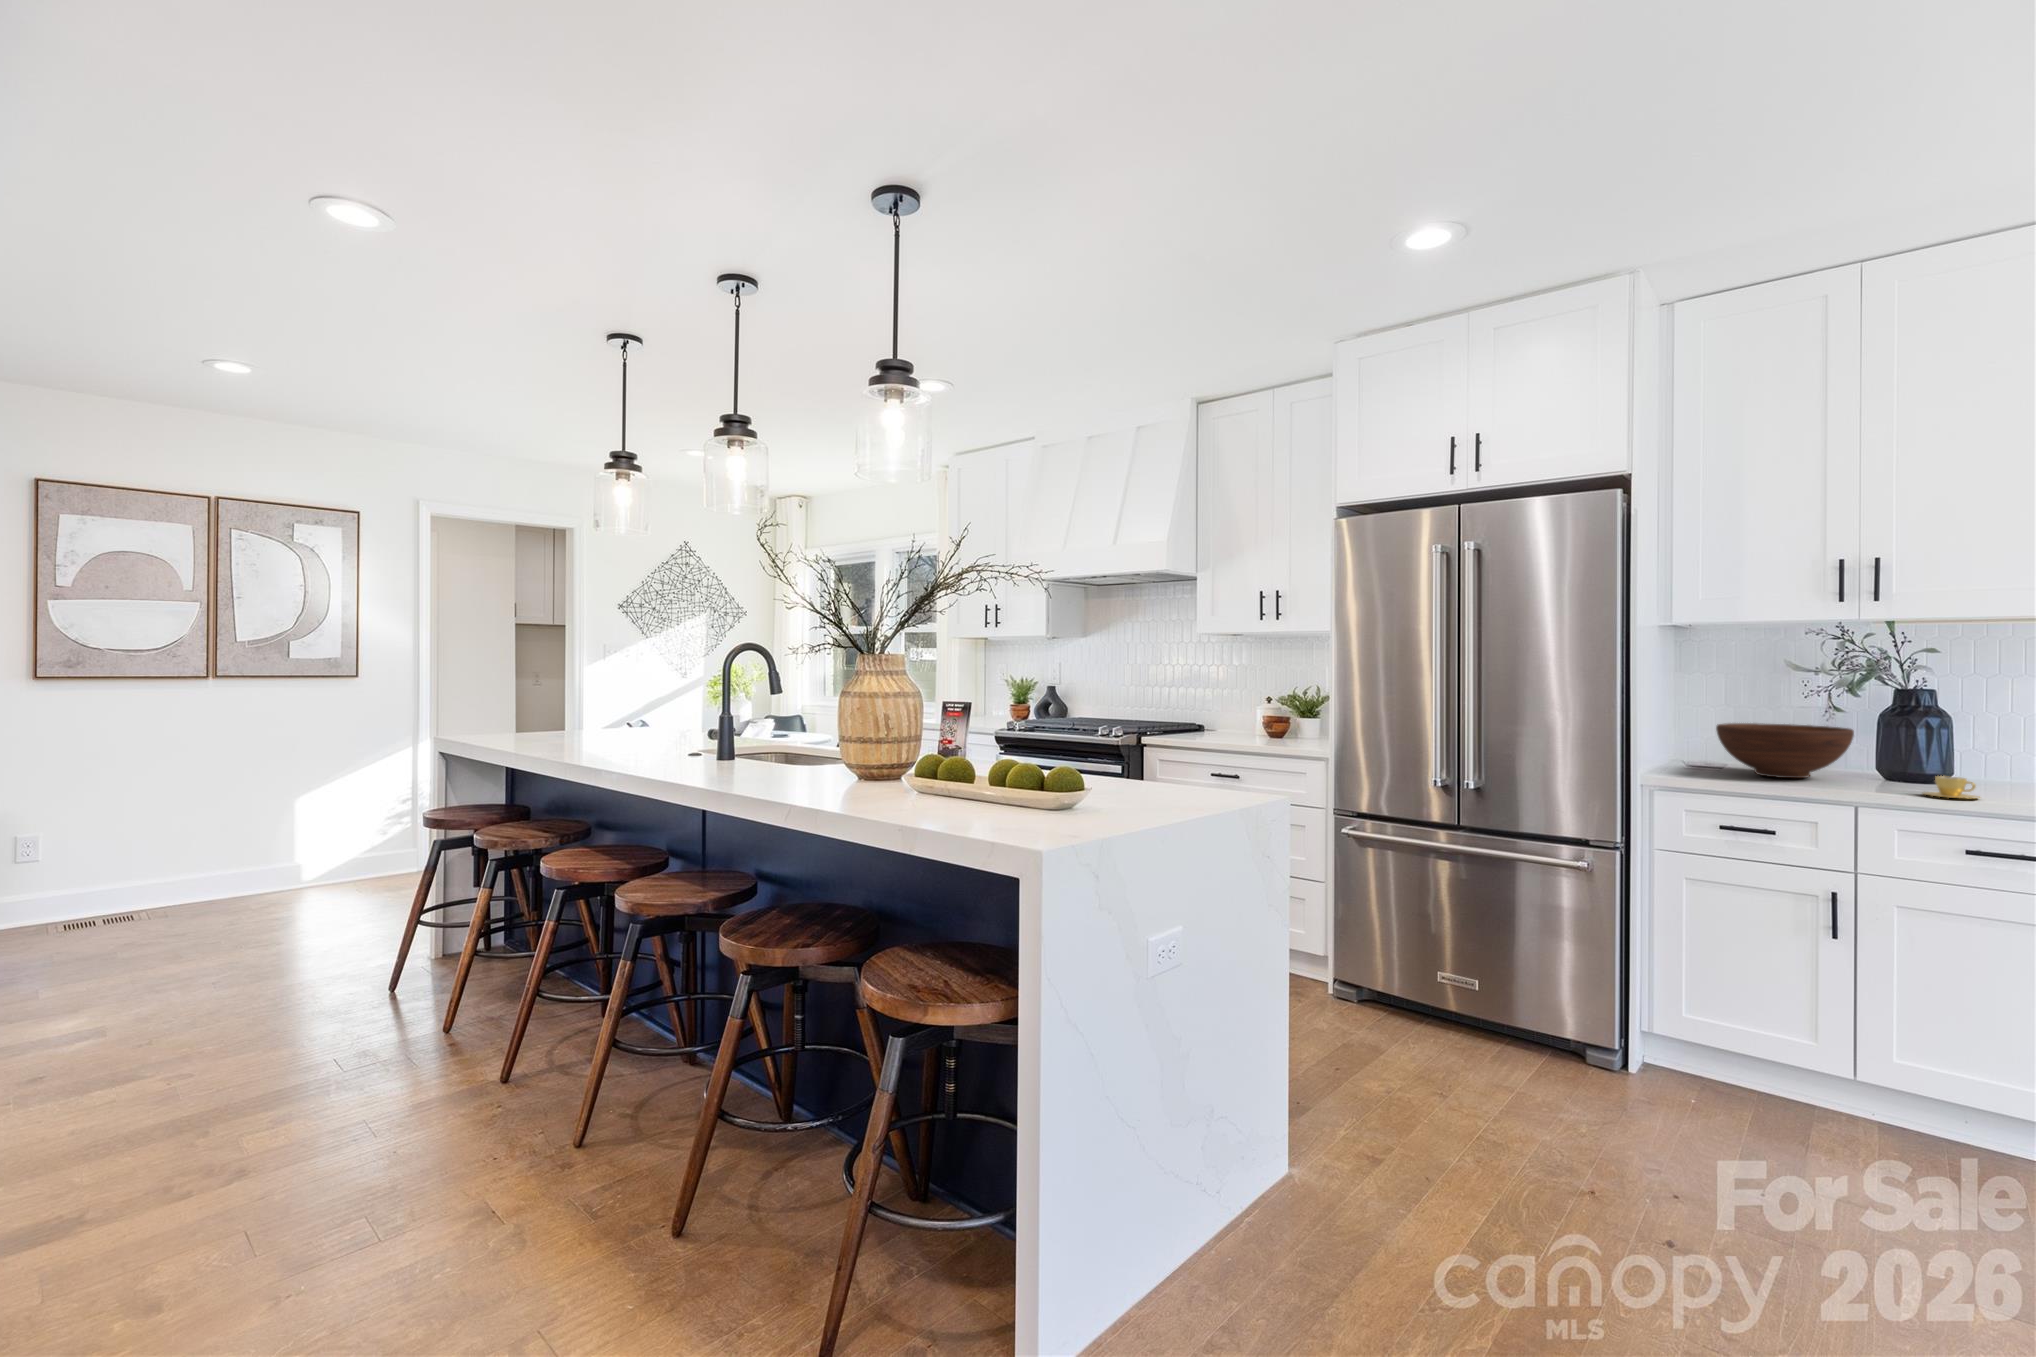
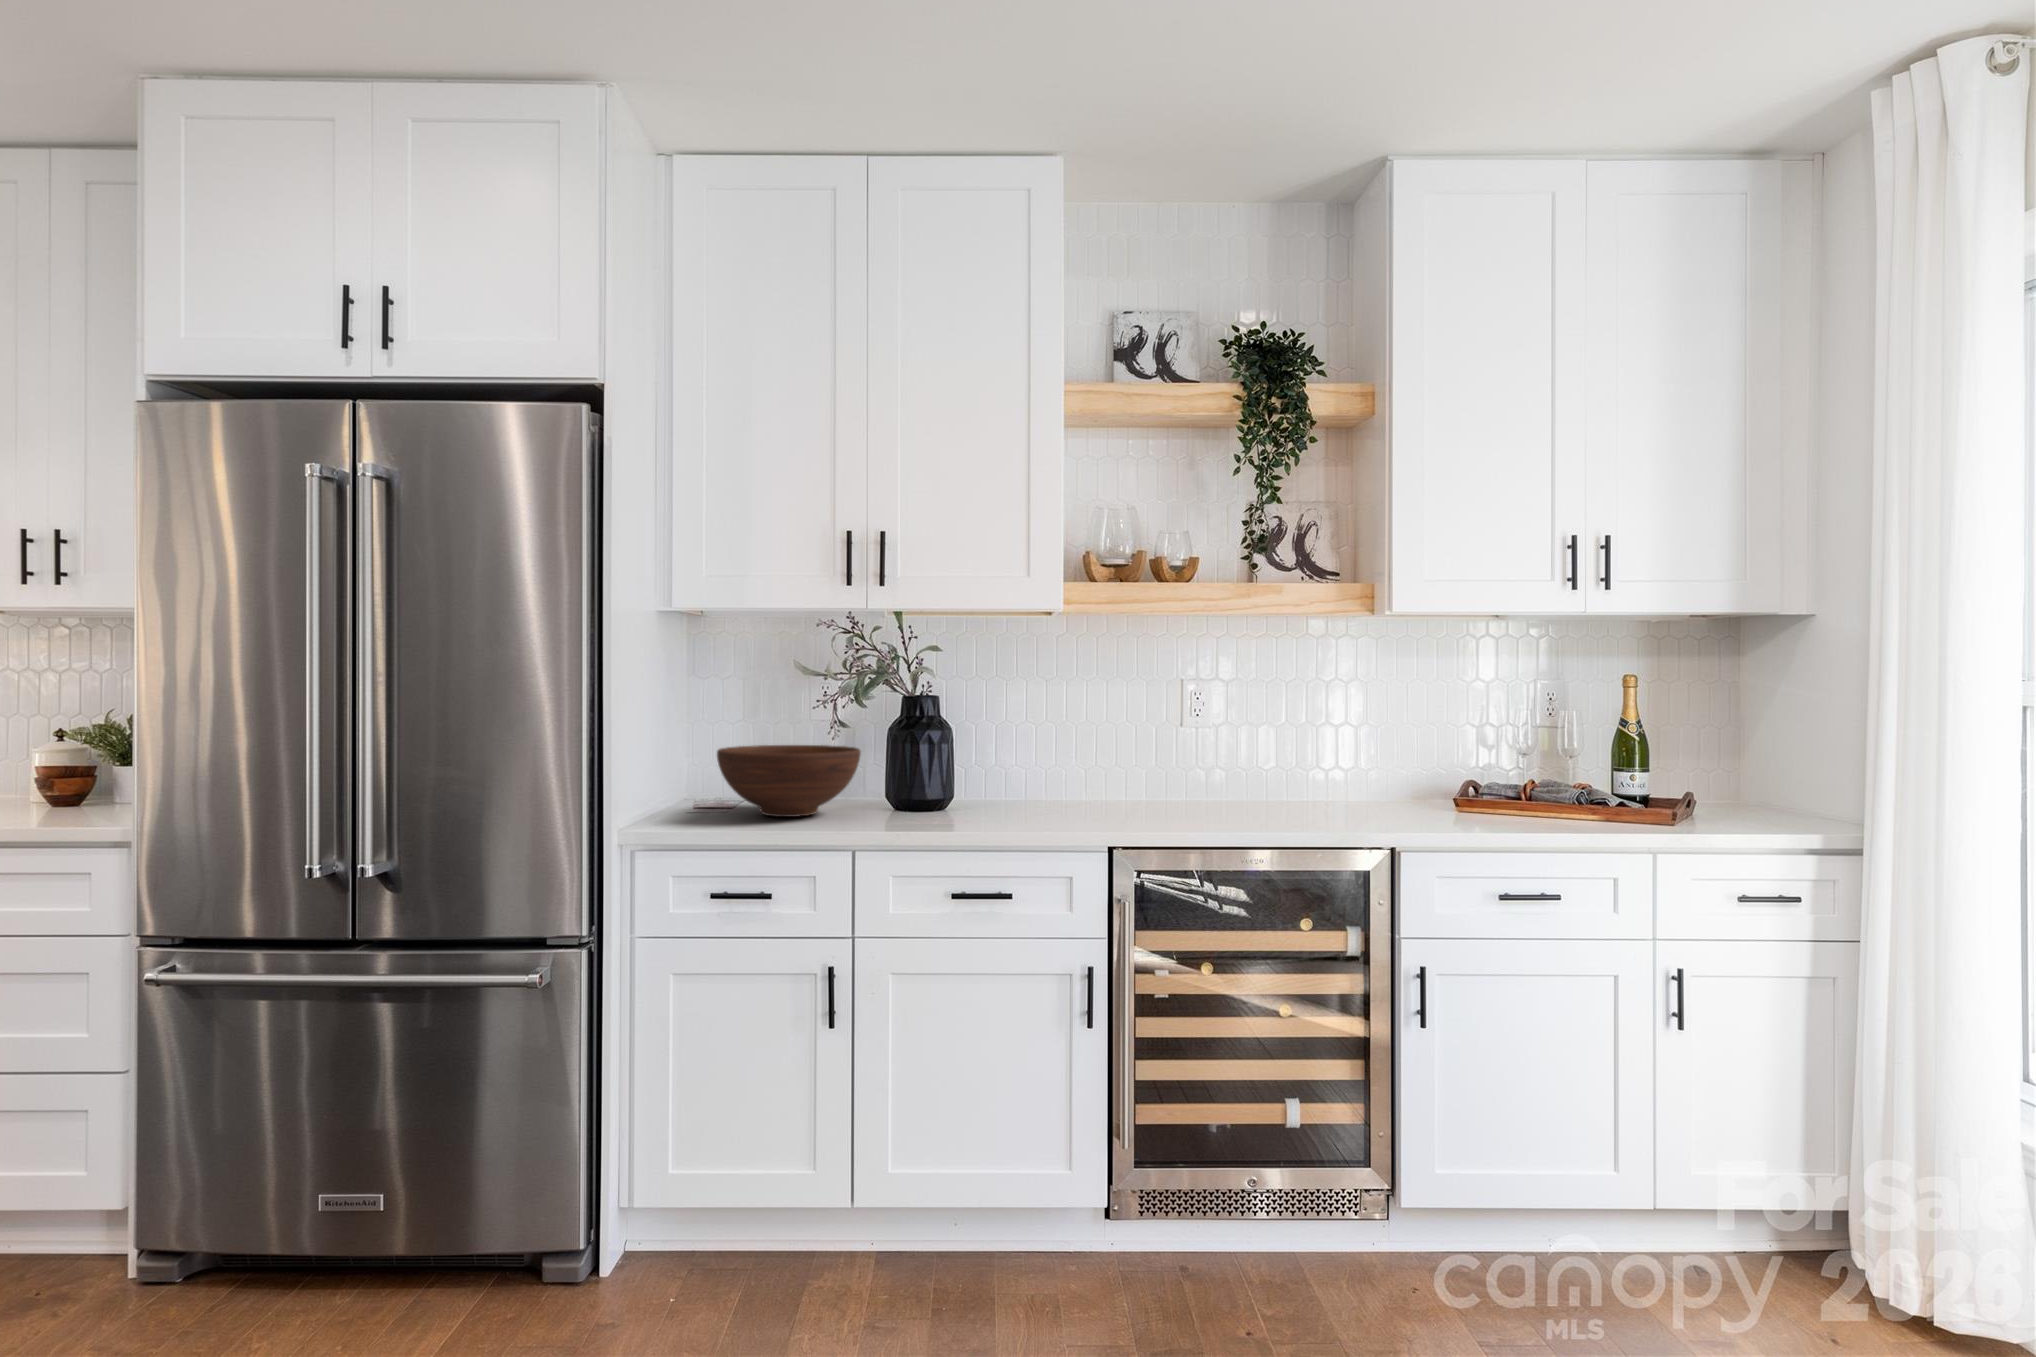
cup: present [1924,776,1979,798] -> none [919,803,971,829]

